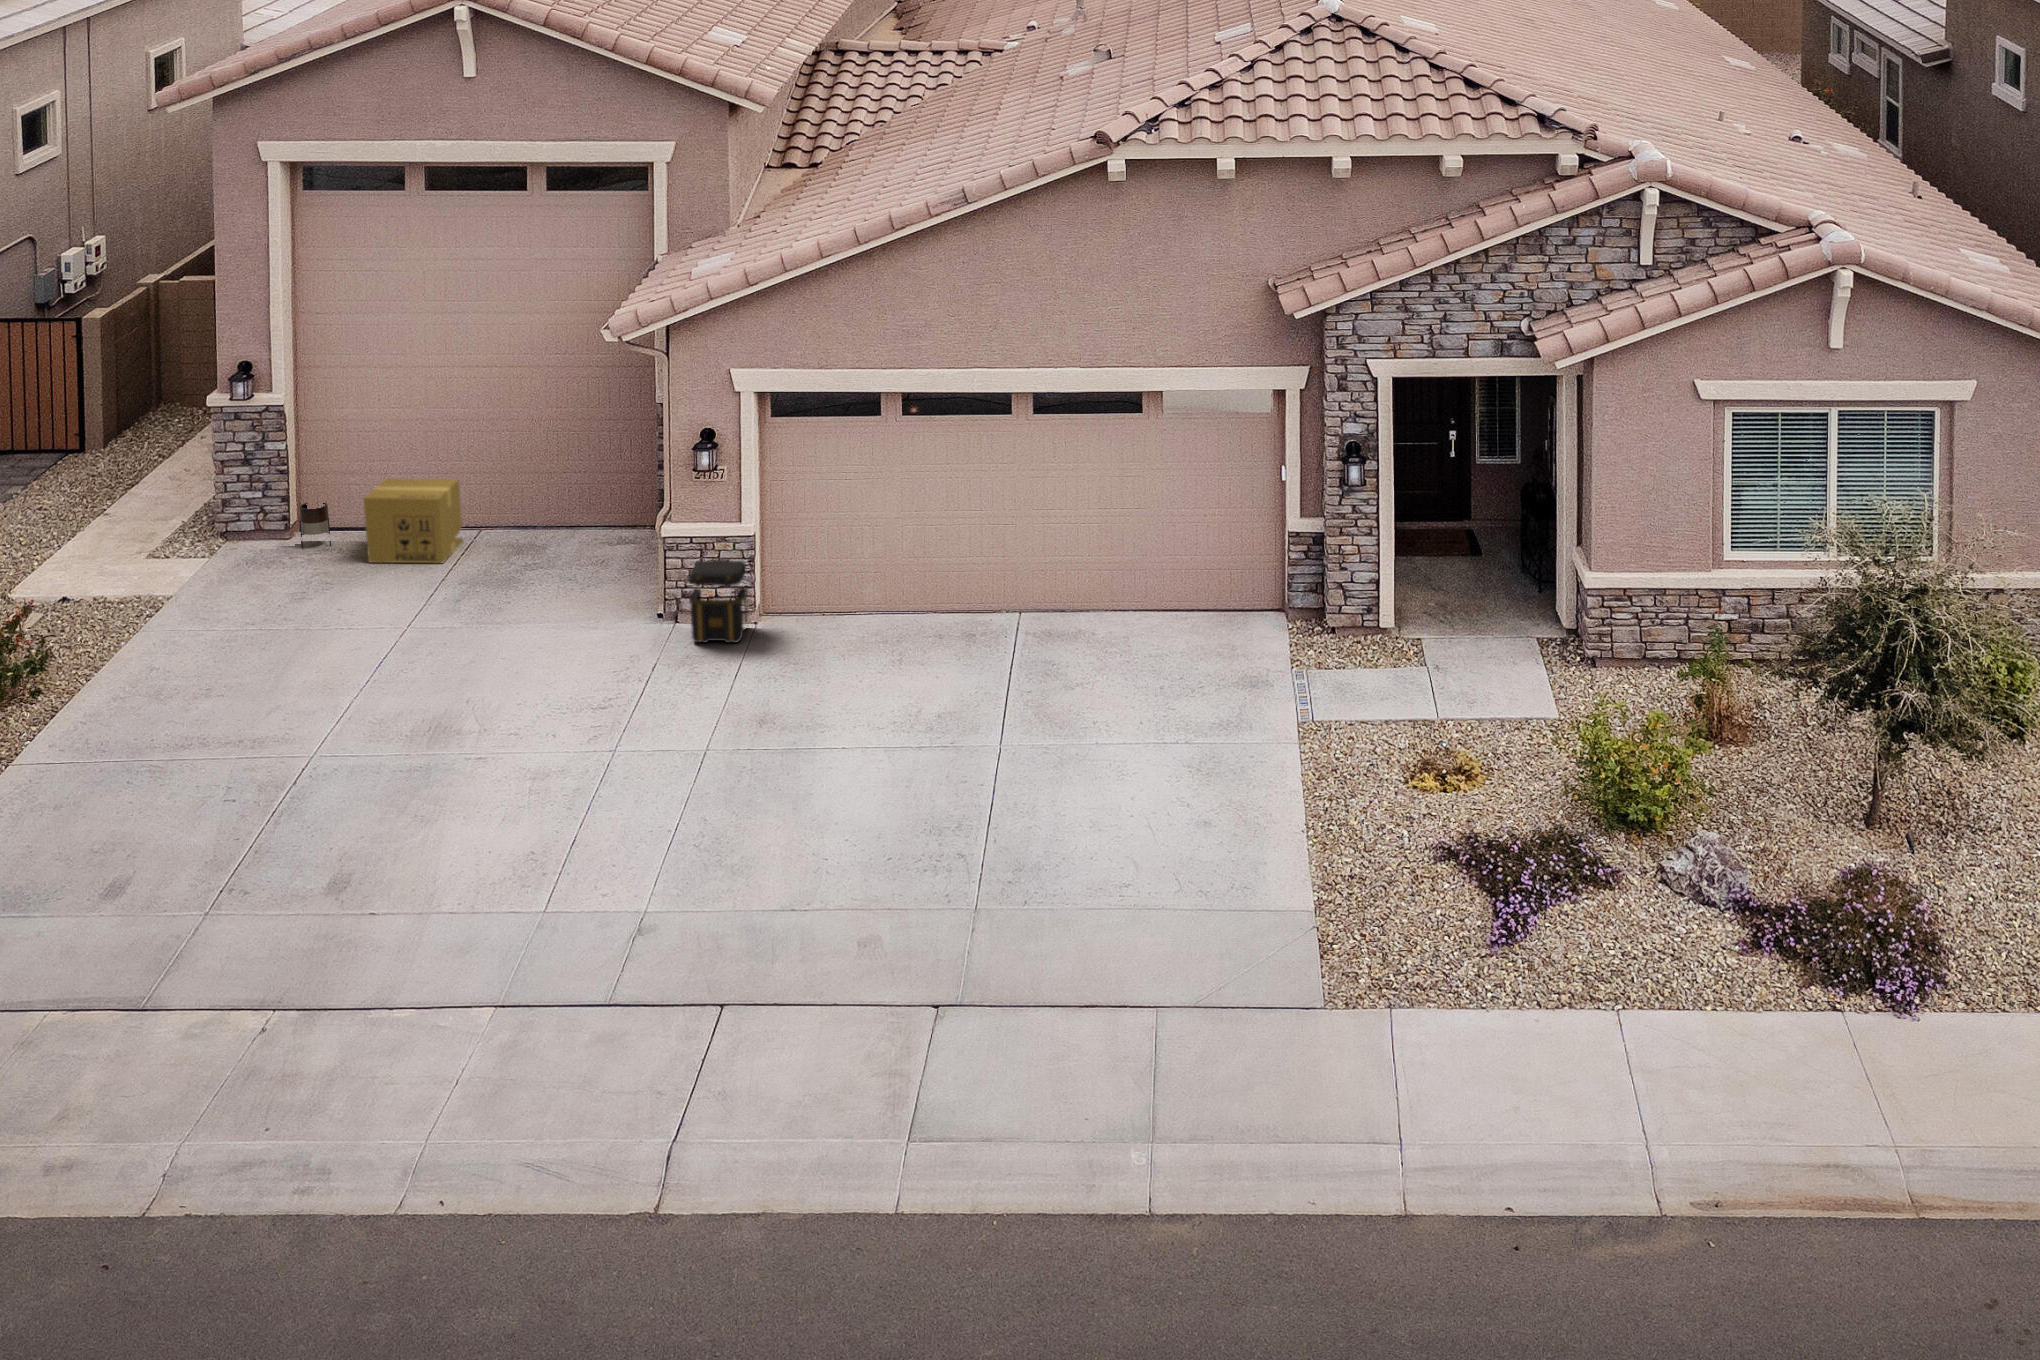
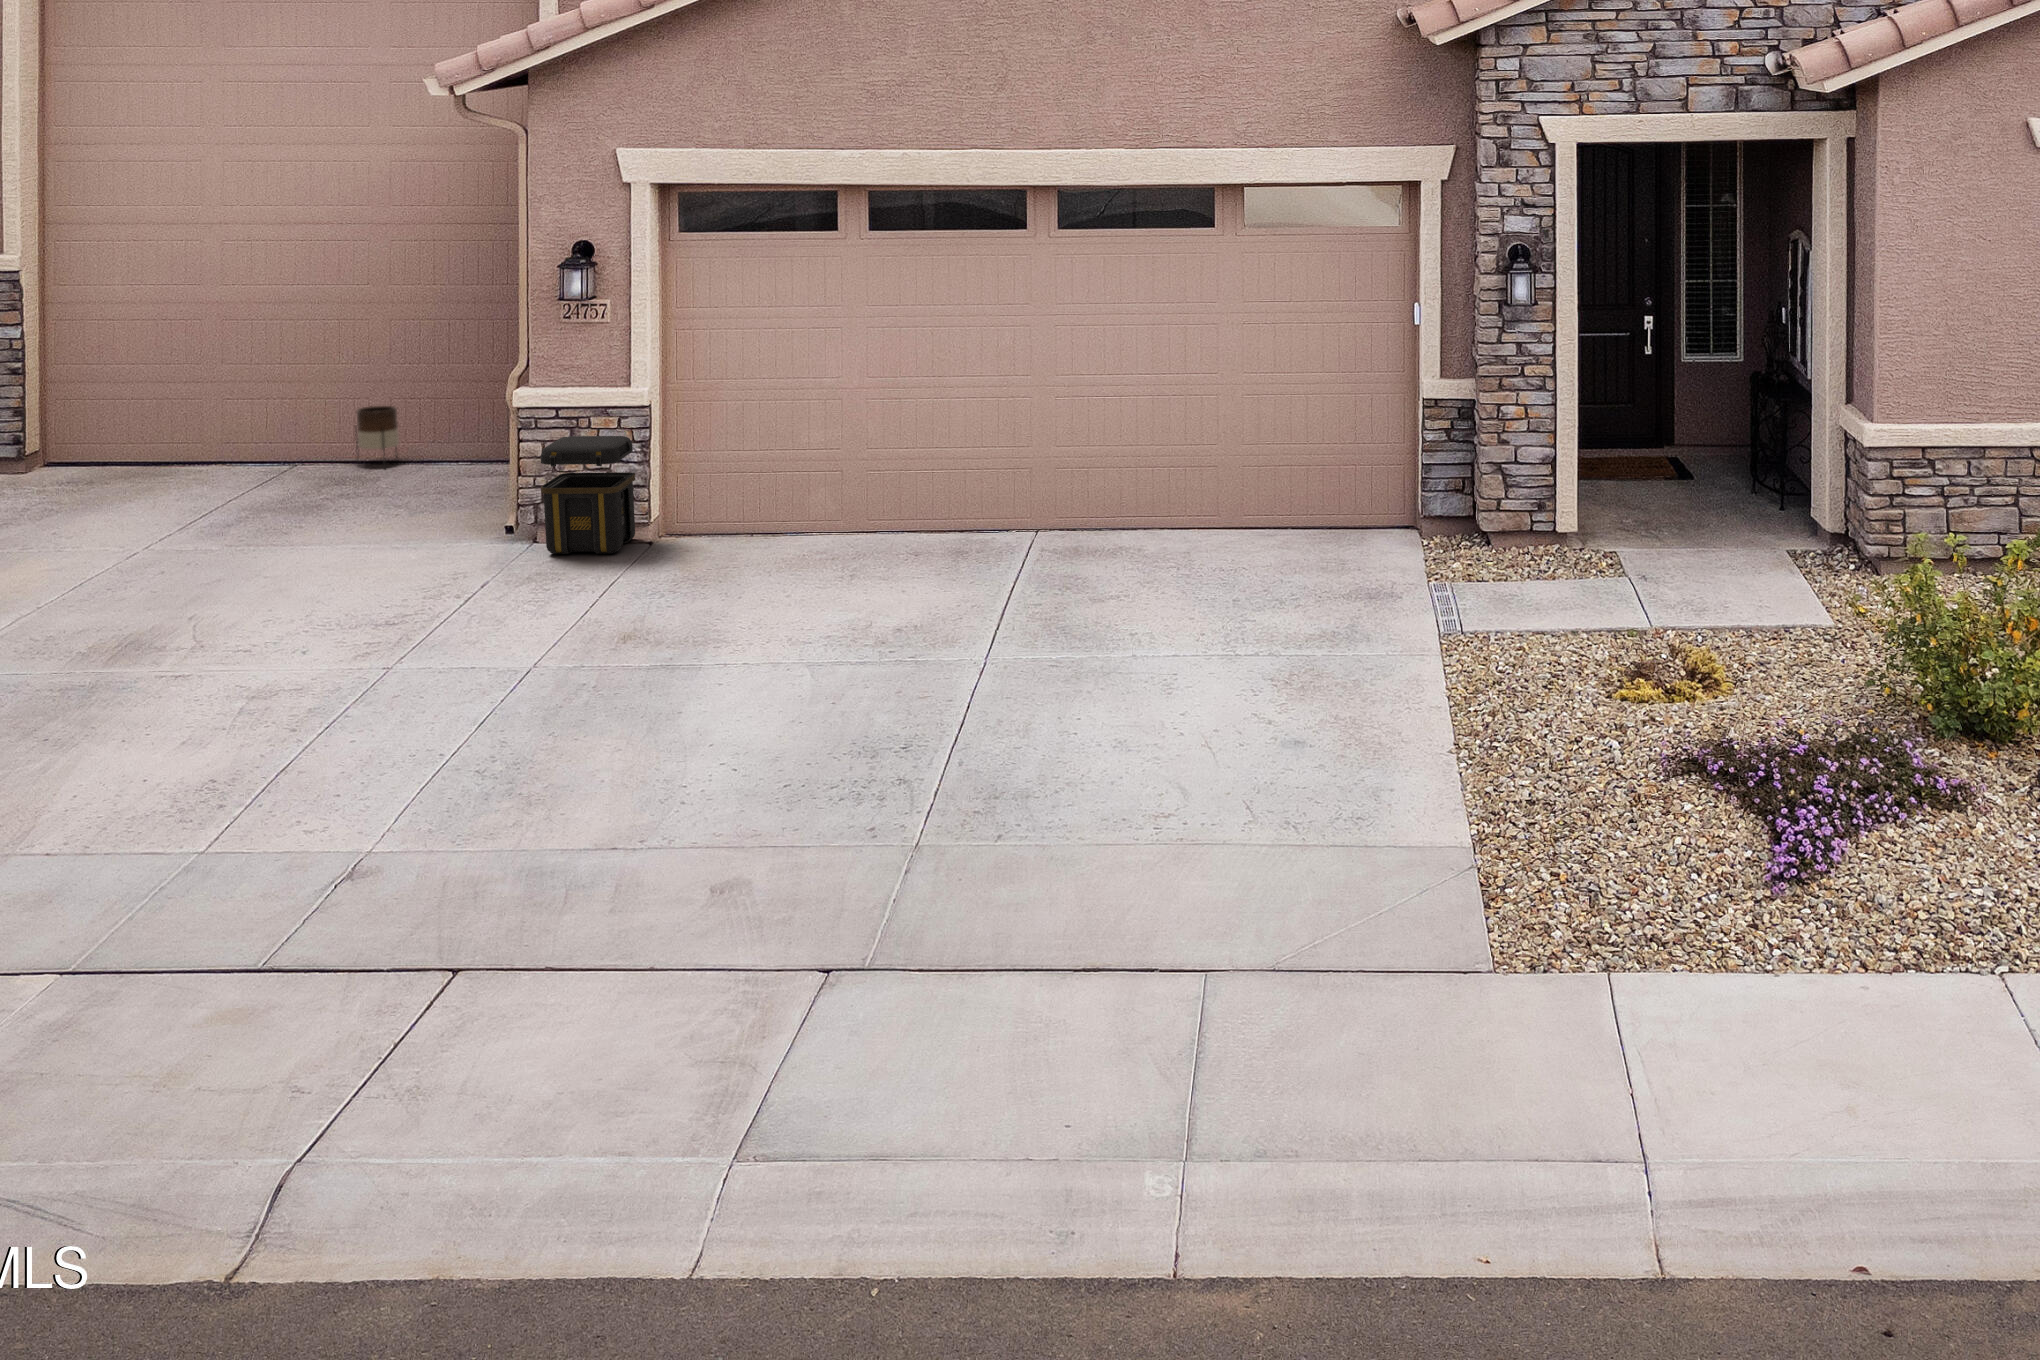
cardboard box: present [364,479,463,563] -> none [121,375,275,484]
planter: present [299,503,331,548] -> present [356,406,399,451]

